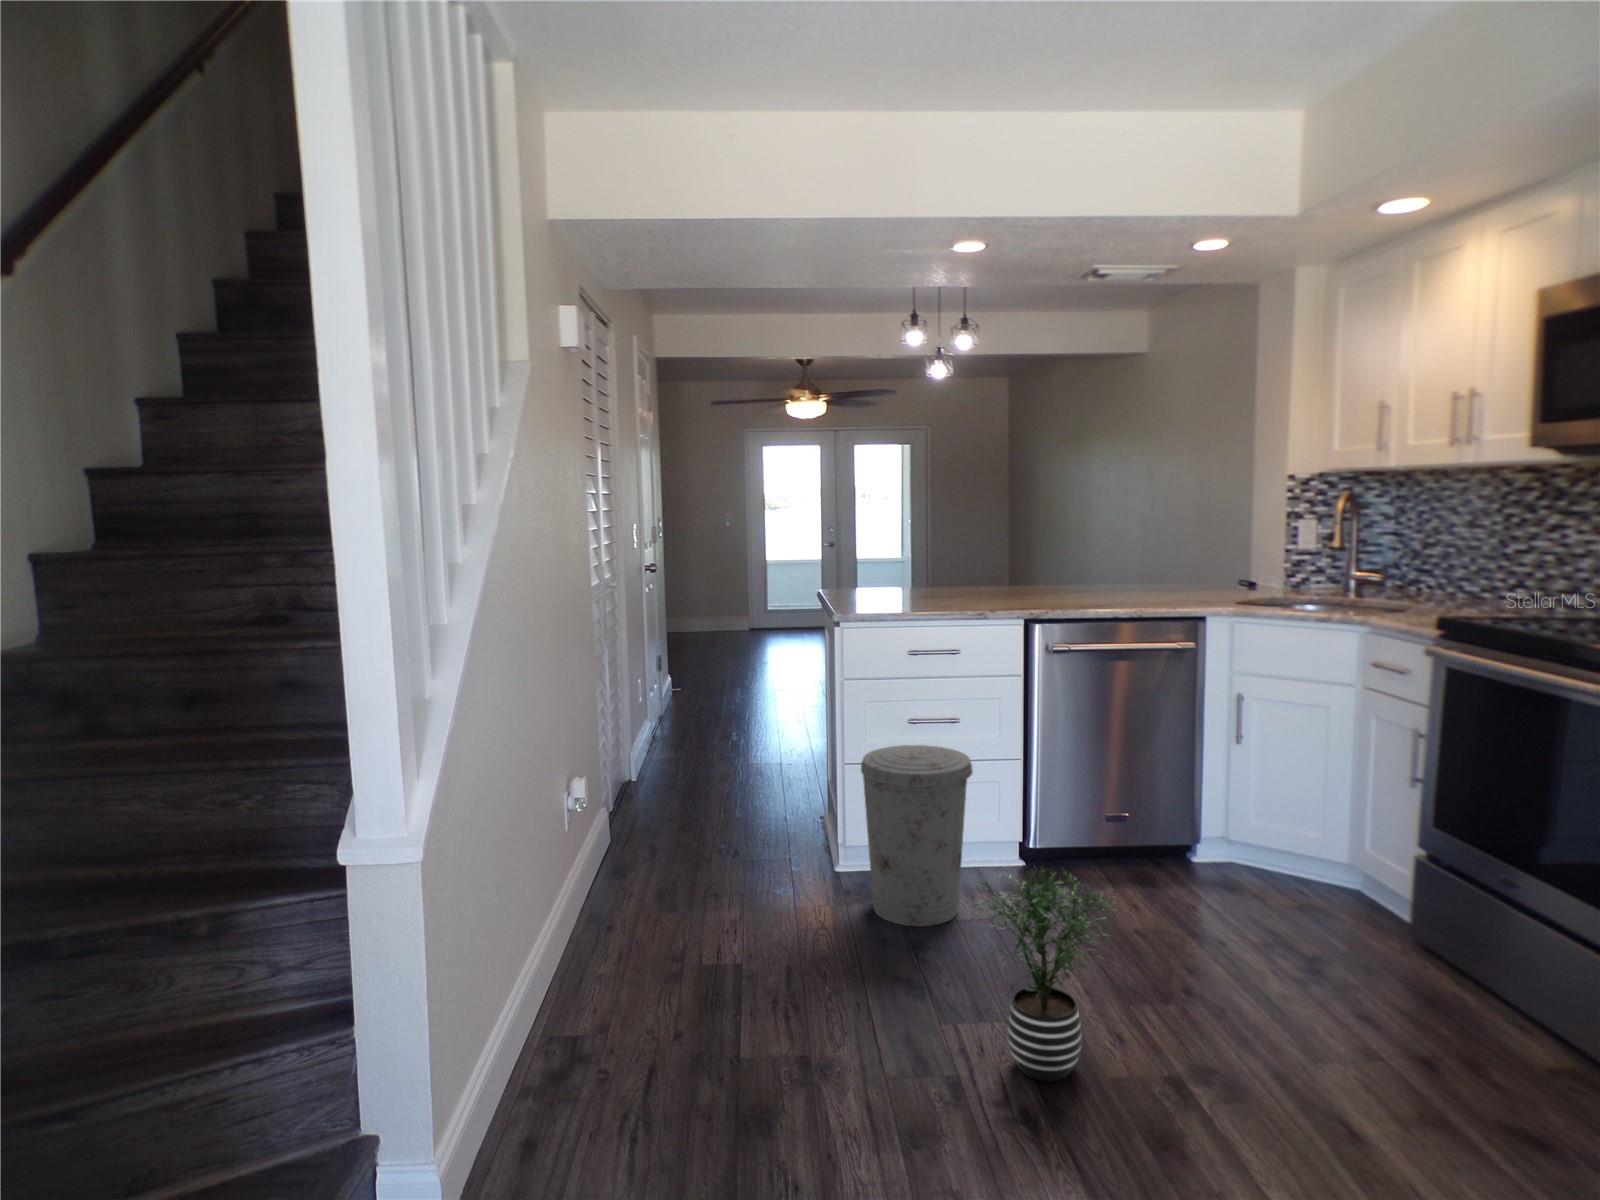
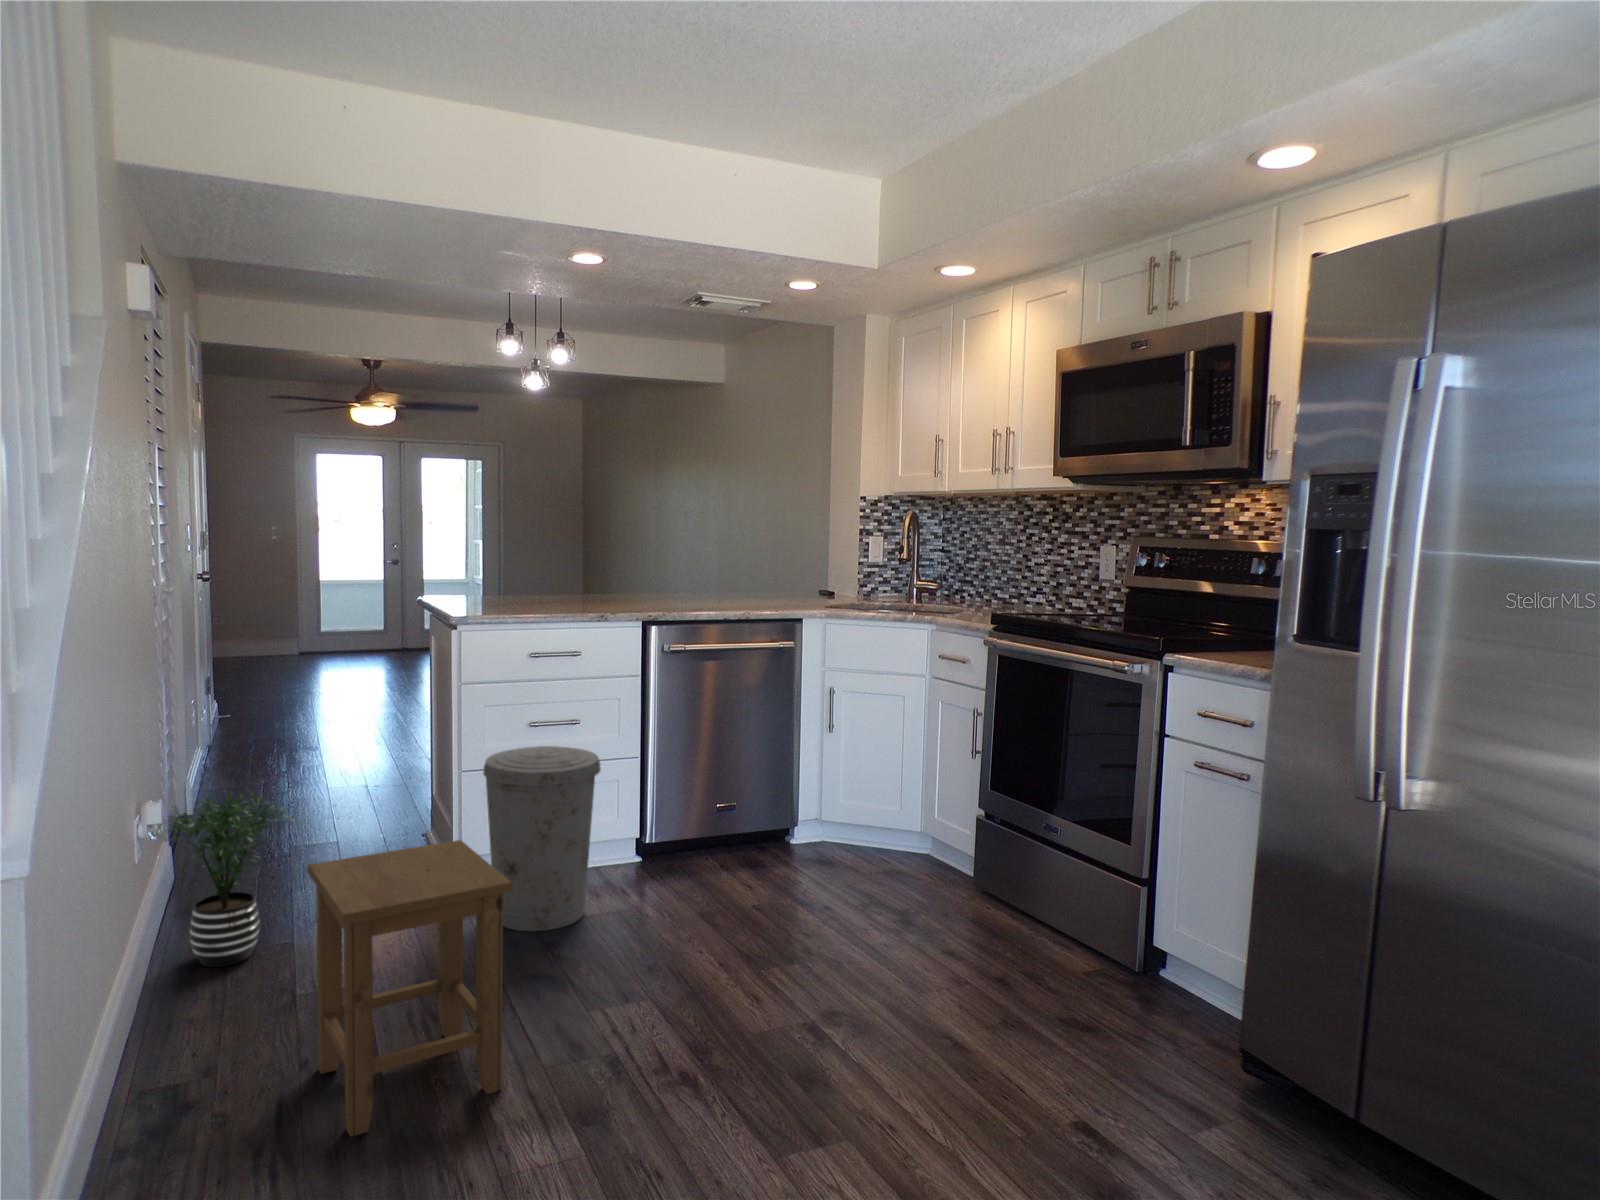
stool: none [687,840,853,1103] -> present [307,840,513,1137]
potted plant: present [973,867,1116,1081] -> present [159,791,293,967]

